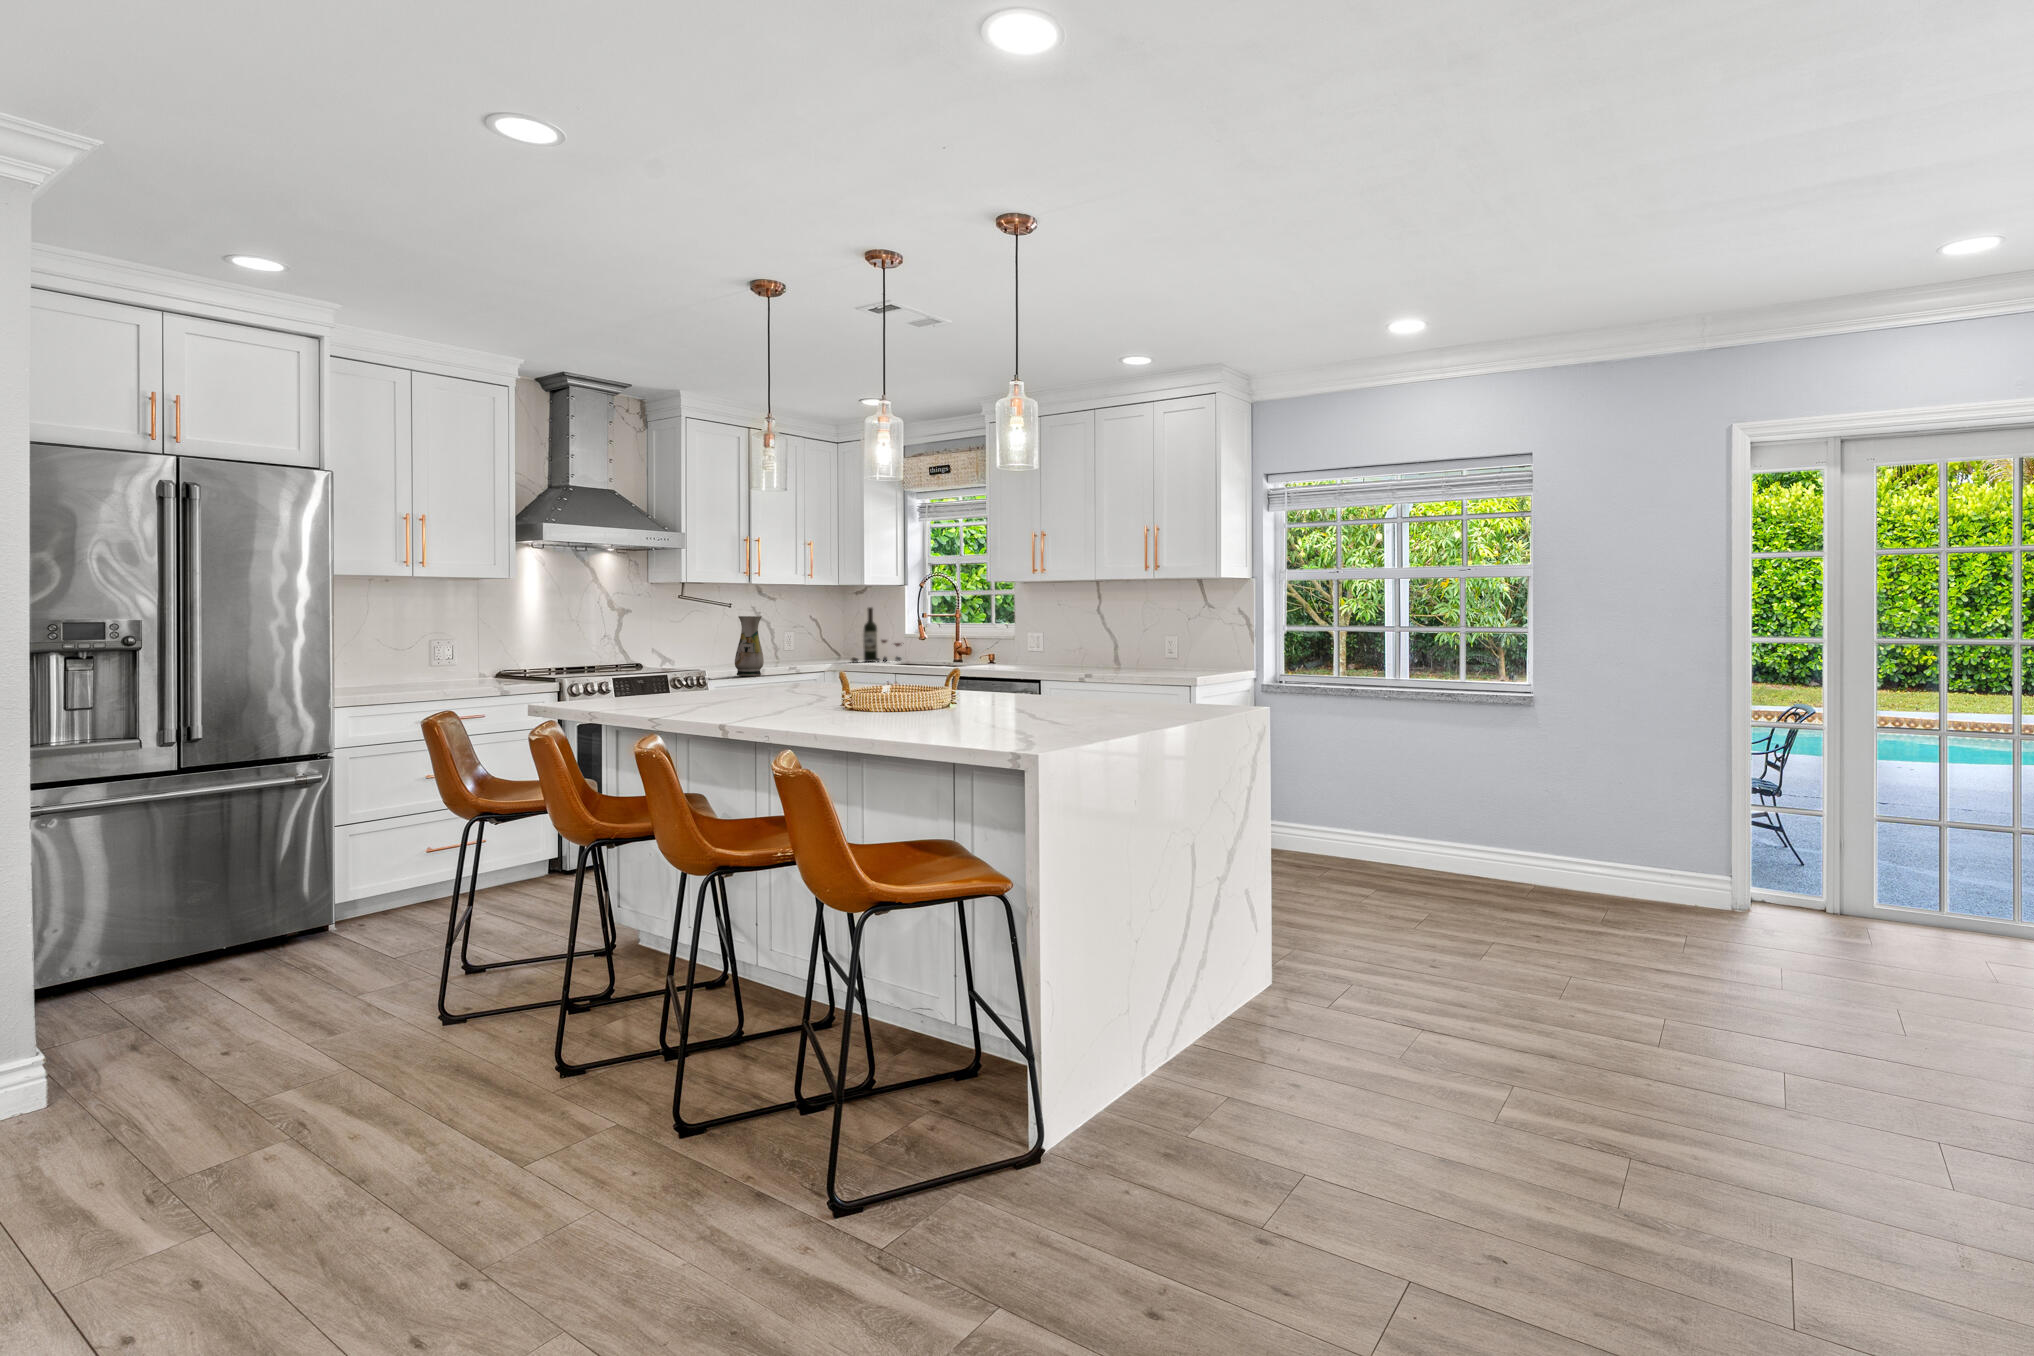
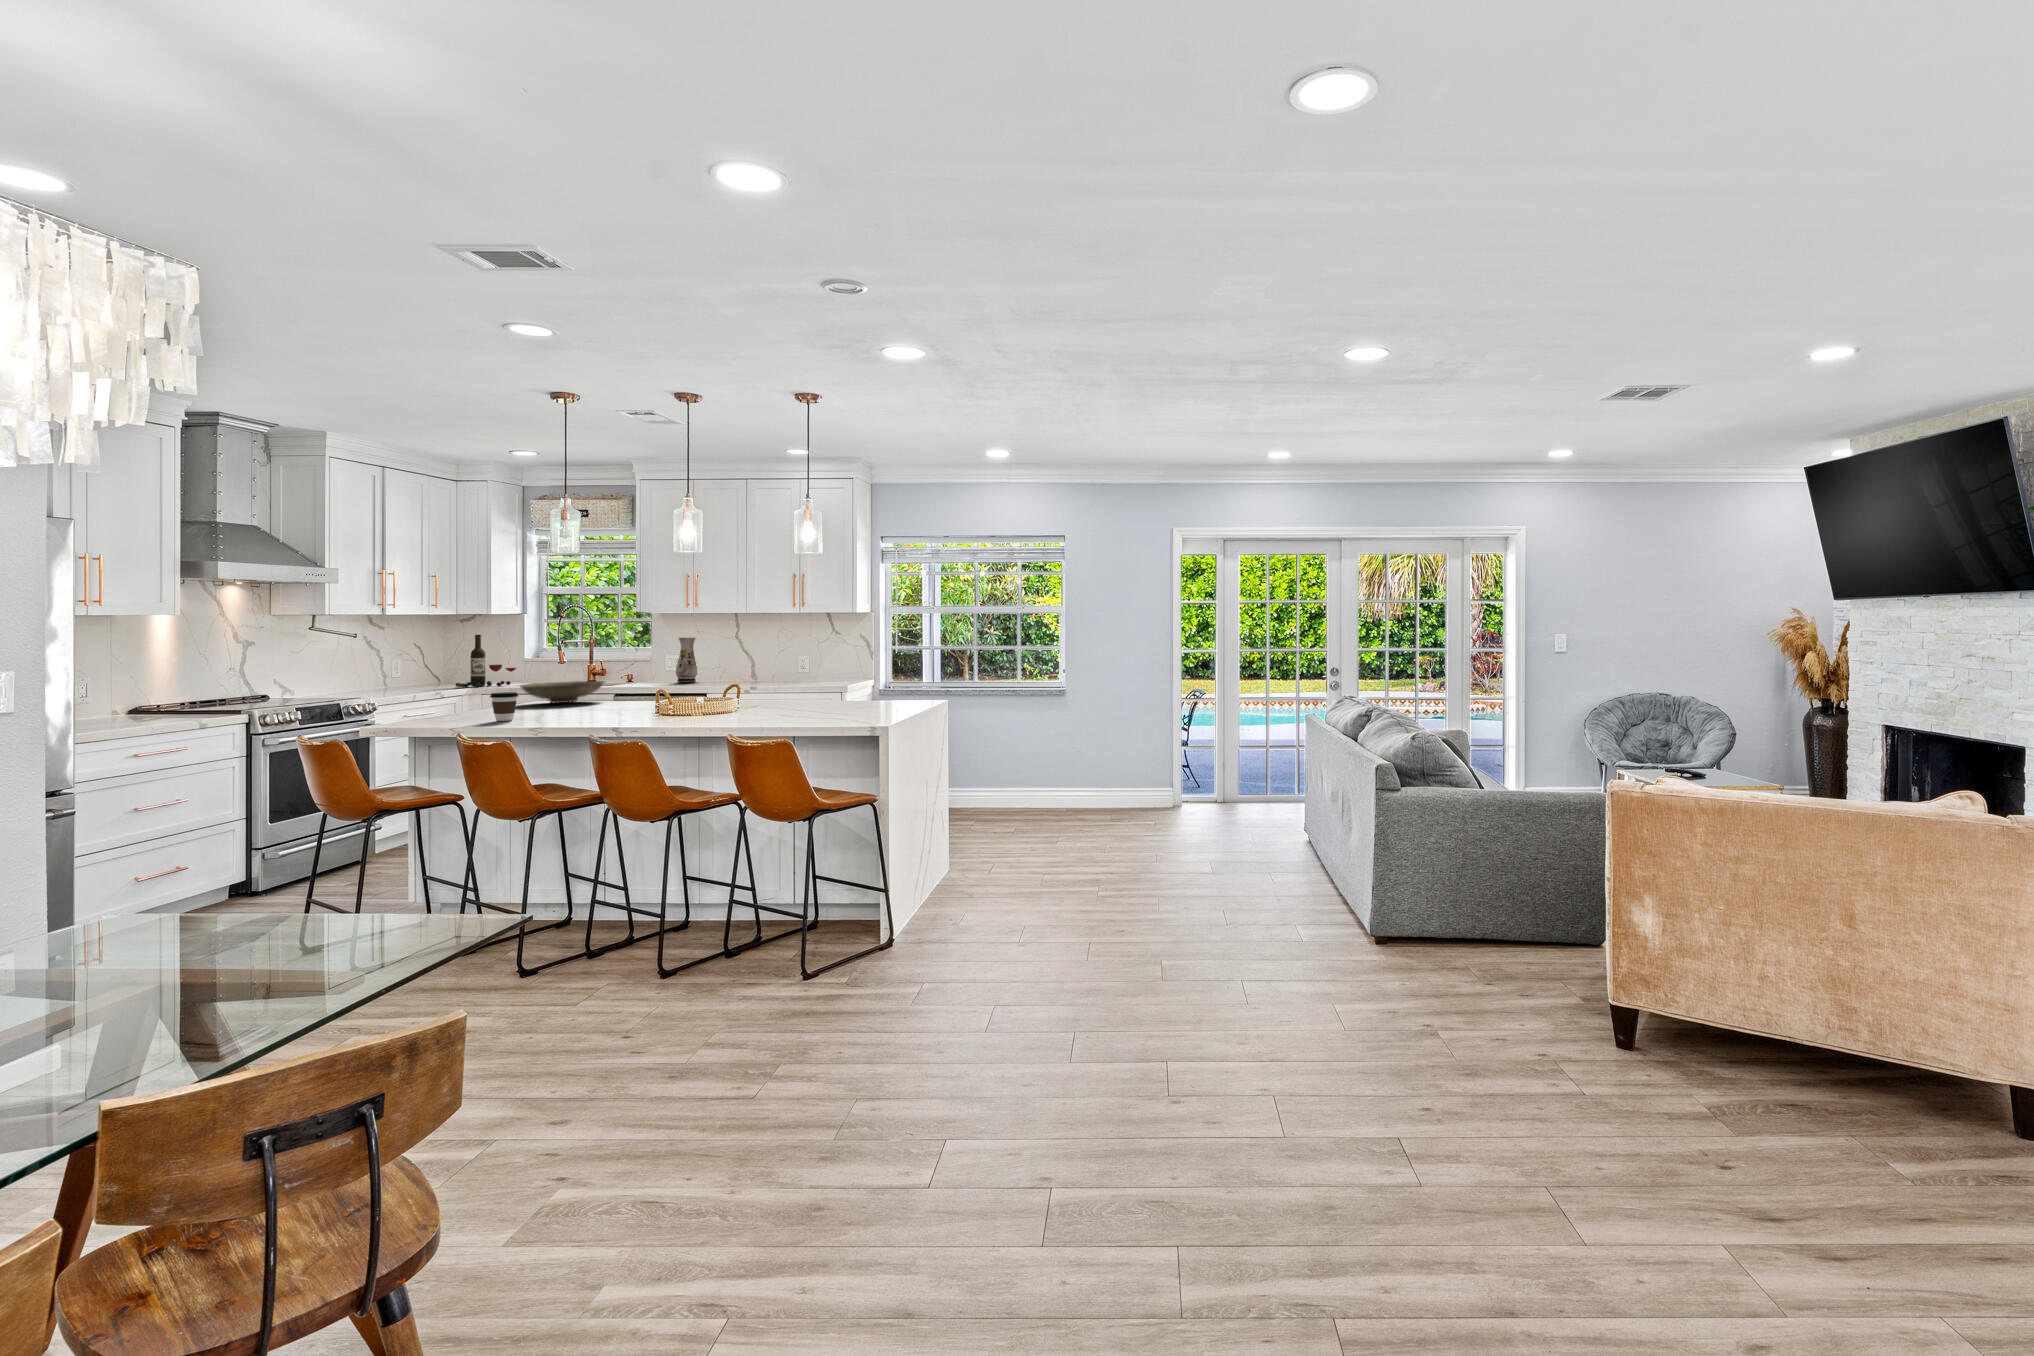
vase: present [735,616,764,676] -> present [676,638,697,682]
decorative bowl: none [776,659,874,685] -> present [520,681,604,704]
coffee cup: none [636,669,673,707] -> present [490,692,519,721]

